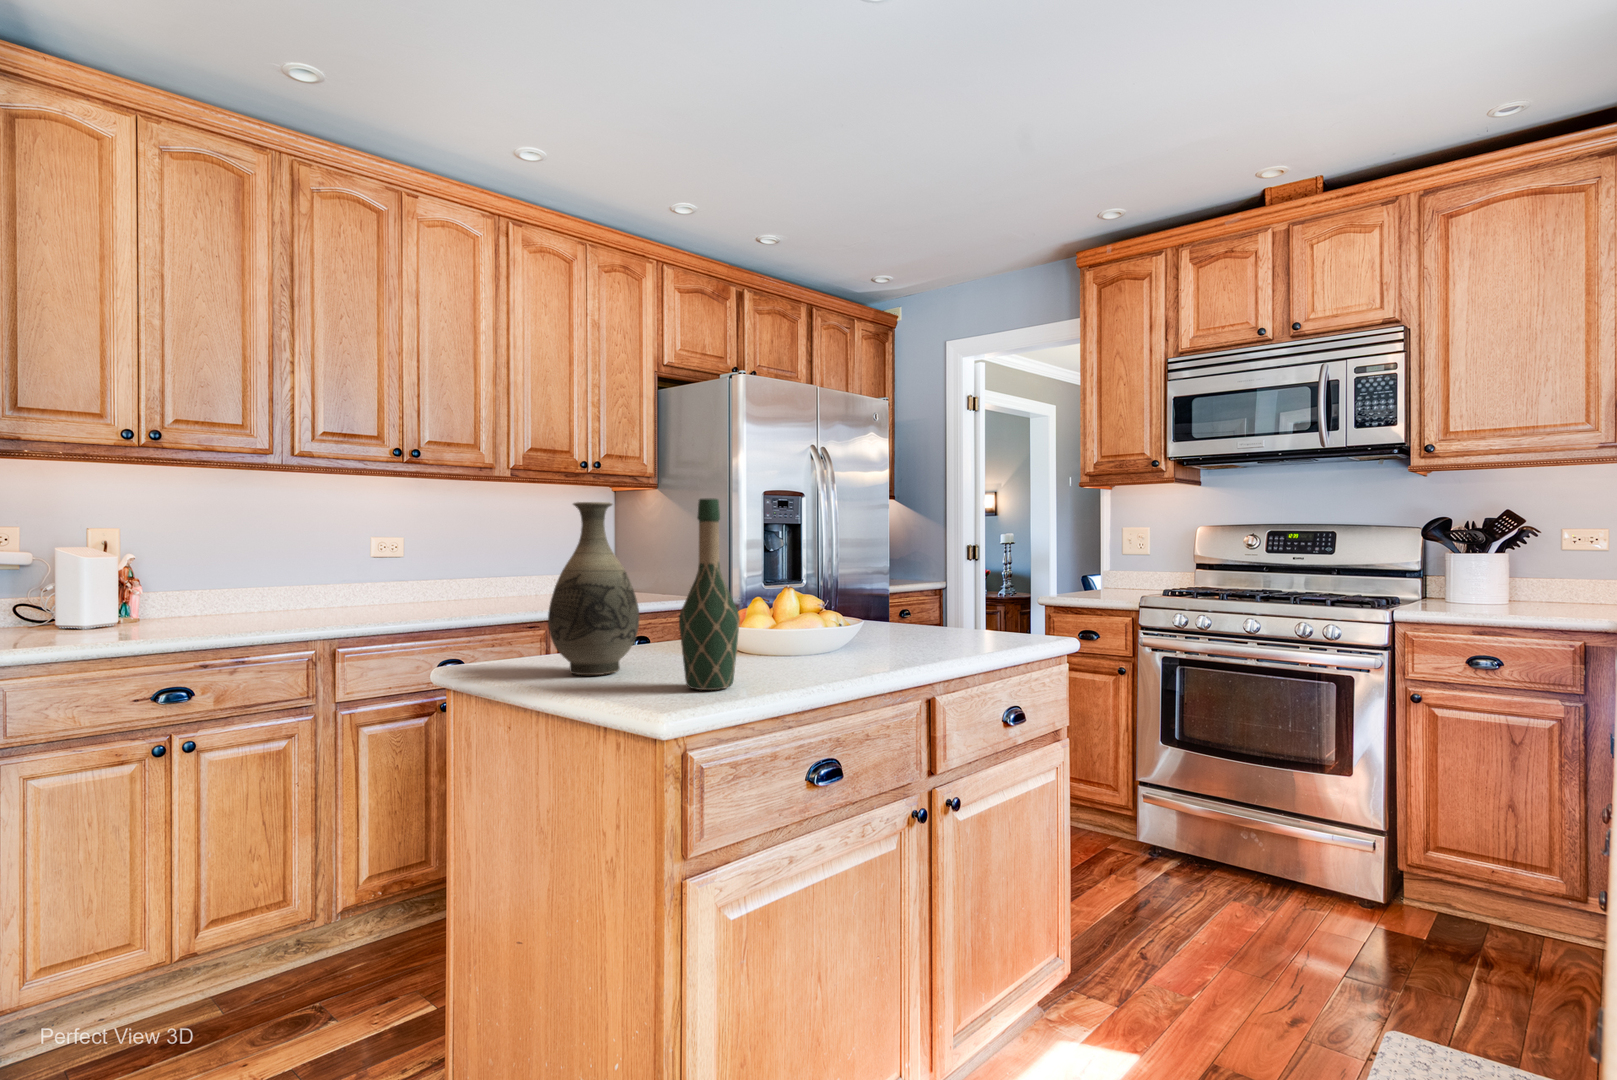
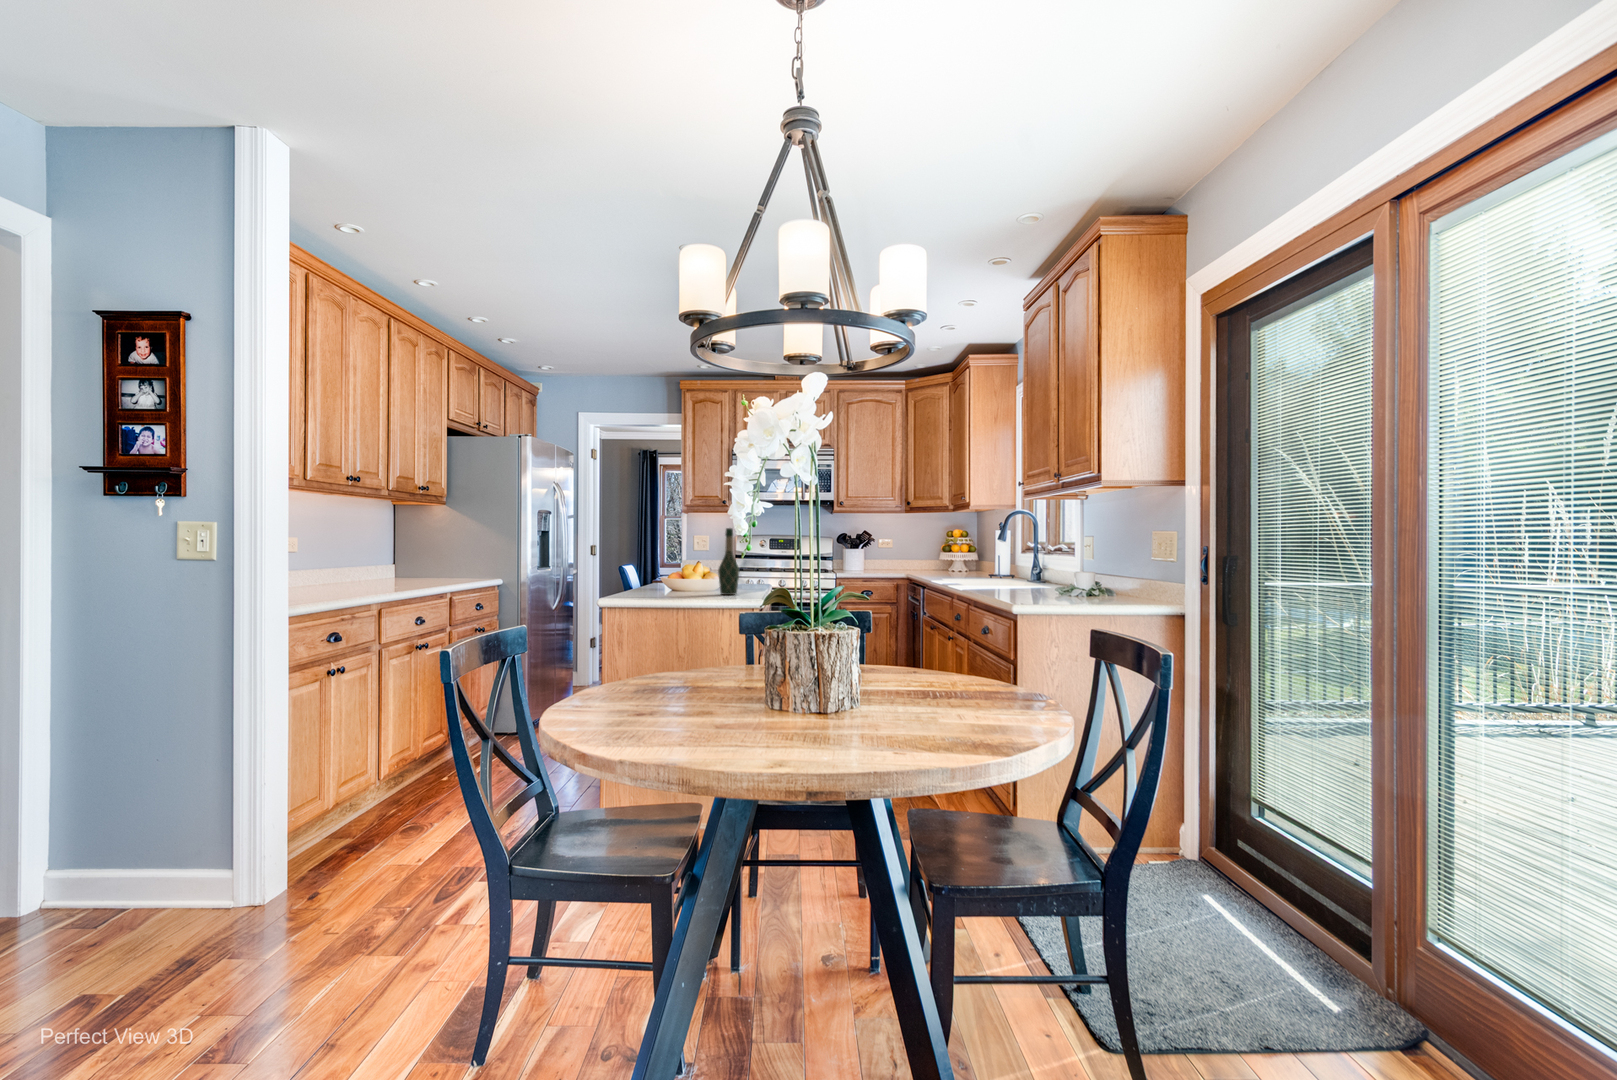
vase: present [548,502,639,675] -> none [651,527,686,594]

